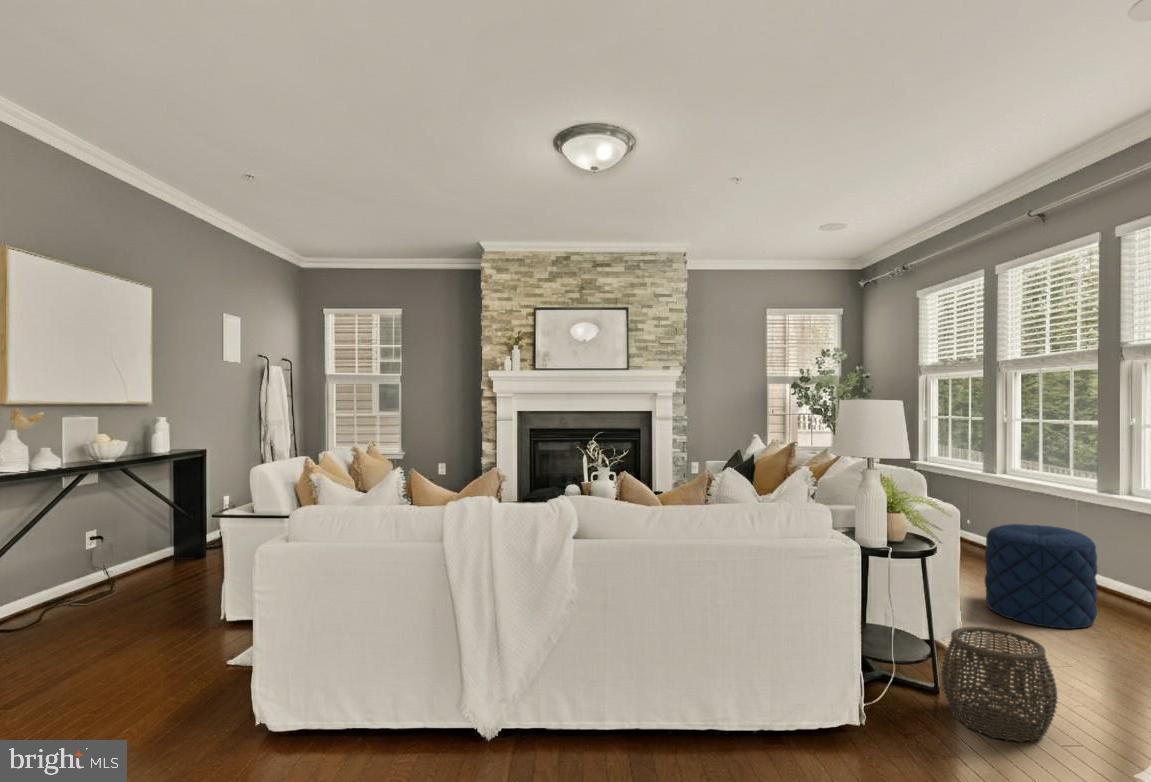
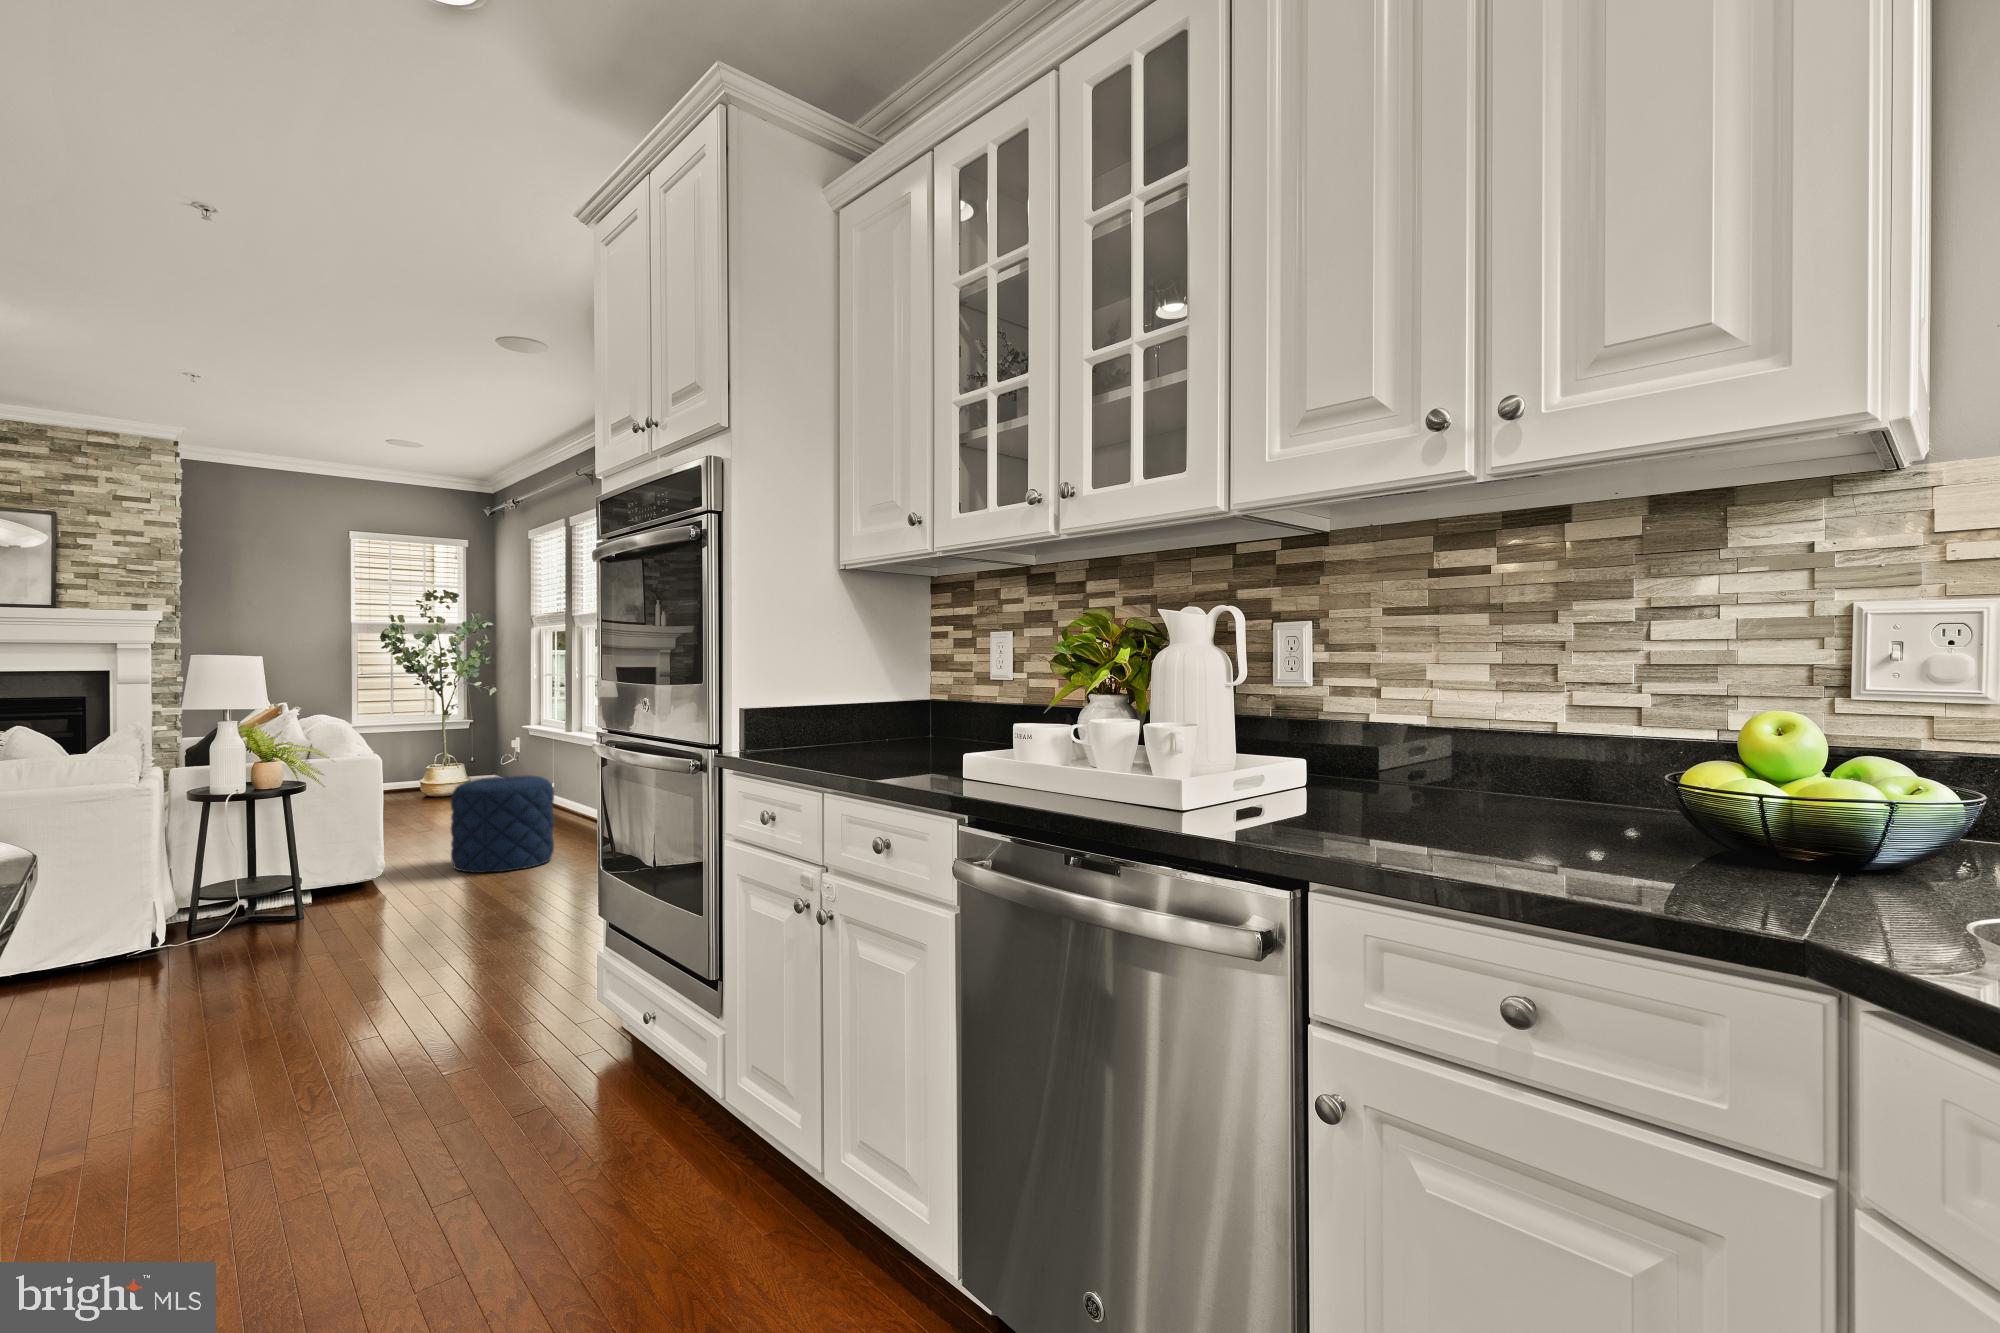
woven basket: present [941,627,1058,742] -> none [222,860,338,956]

